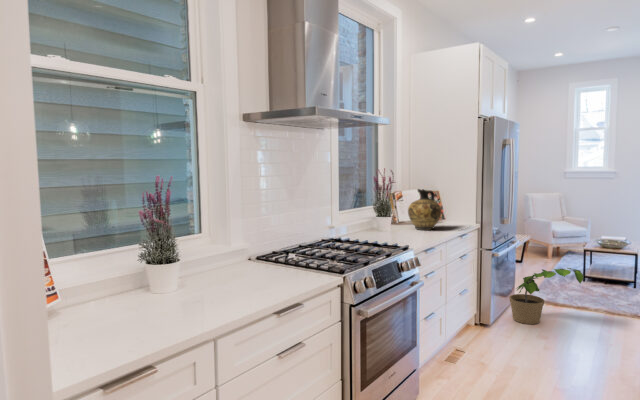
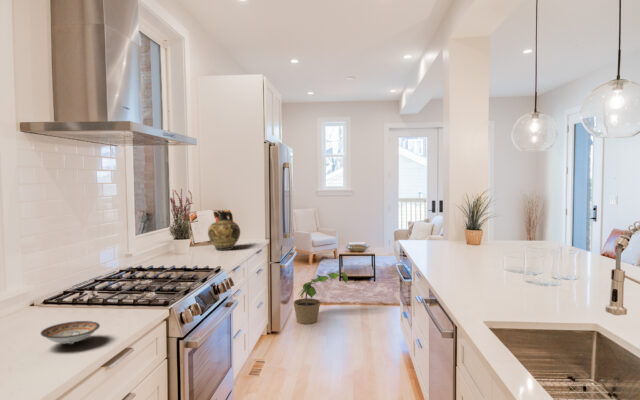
ceramic bowl: none [241,274,281,291] -> present [41,321,100,344]

